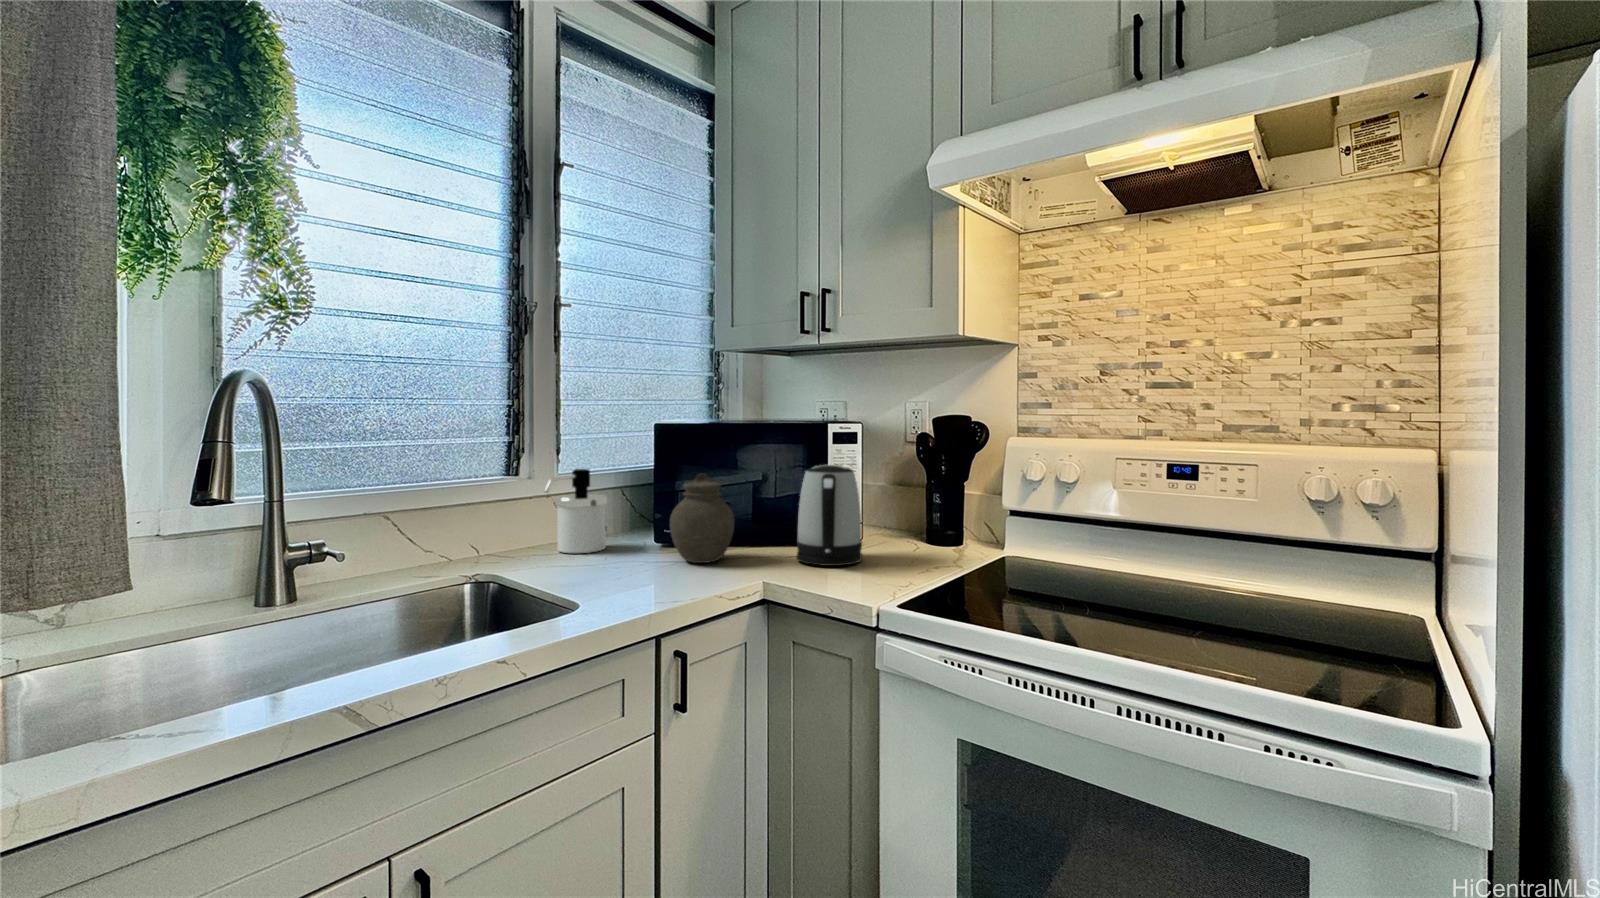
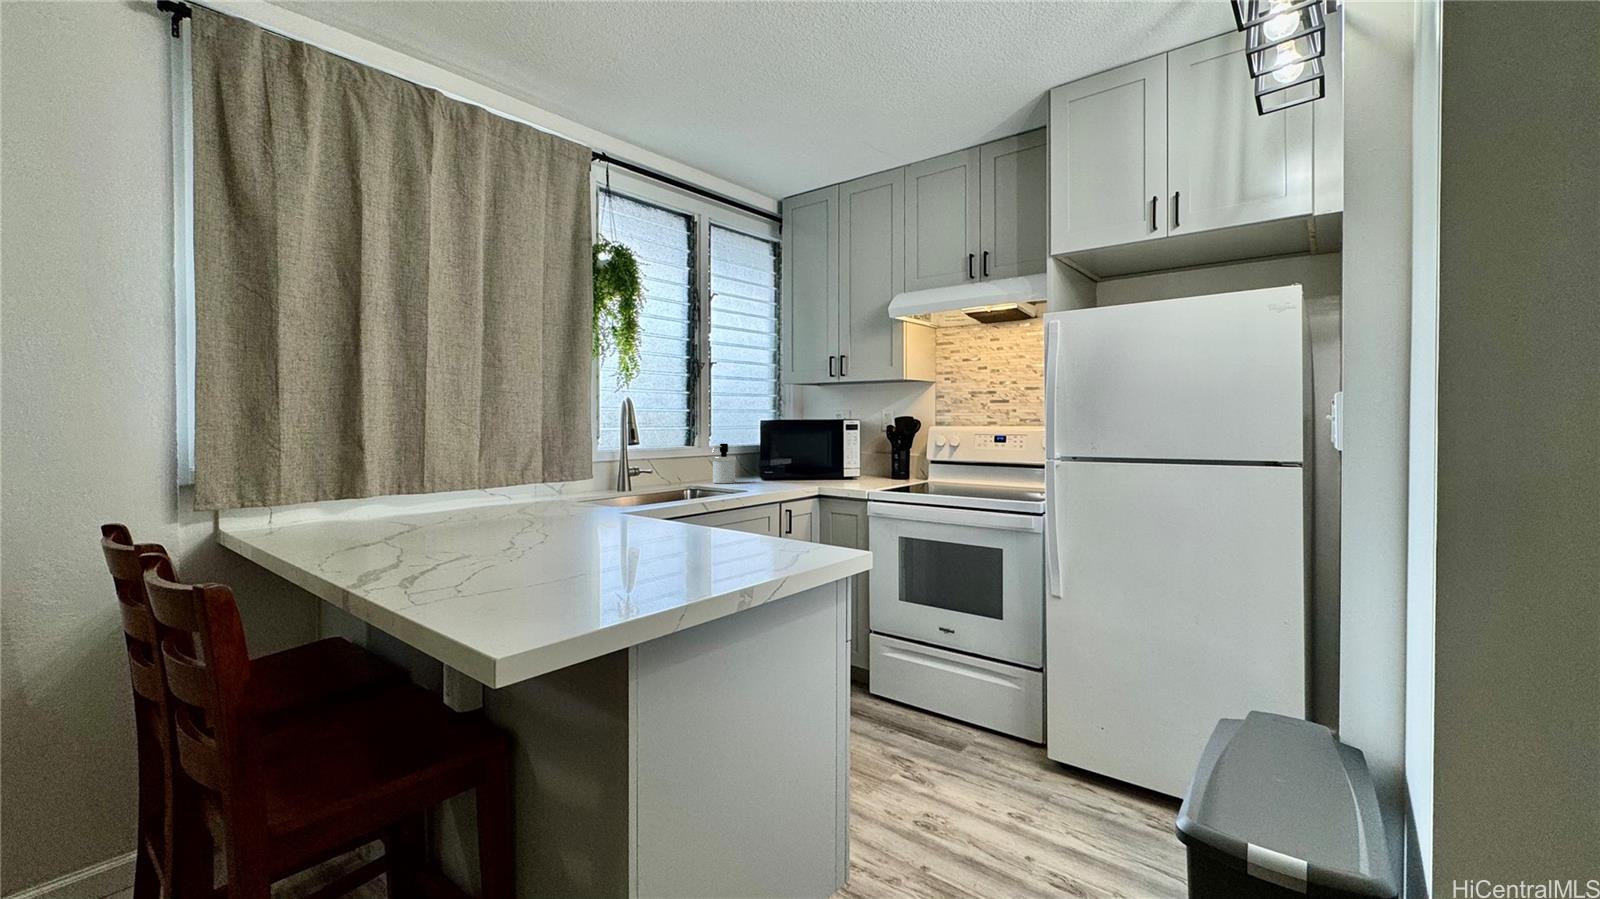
kettle: present [797,465,862,566] -> none [830,439,861,484]
jar: present [670,474,734,563] -> none [771,444,801,485]

